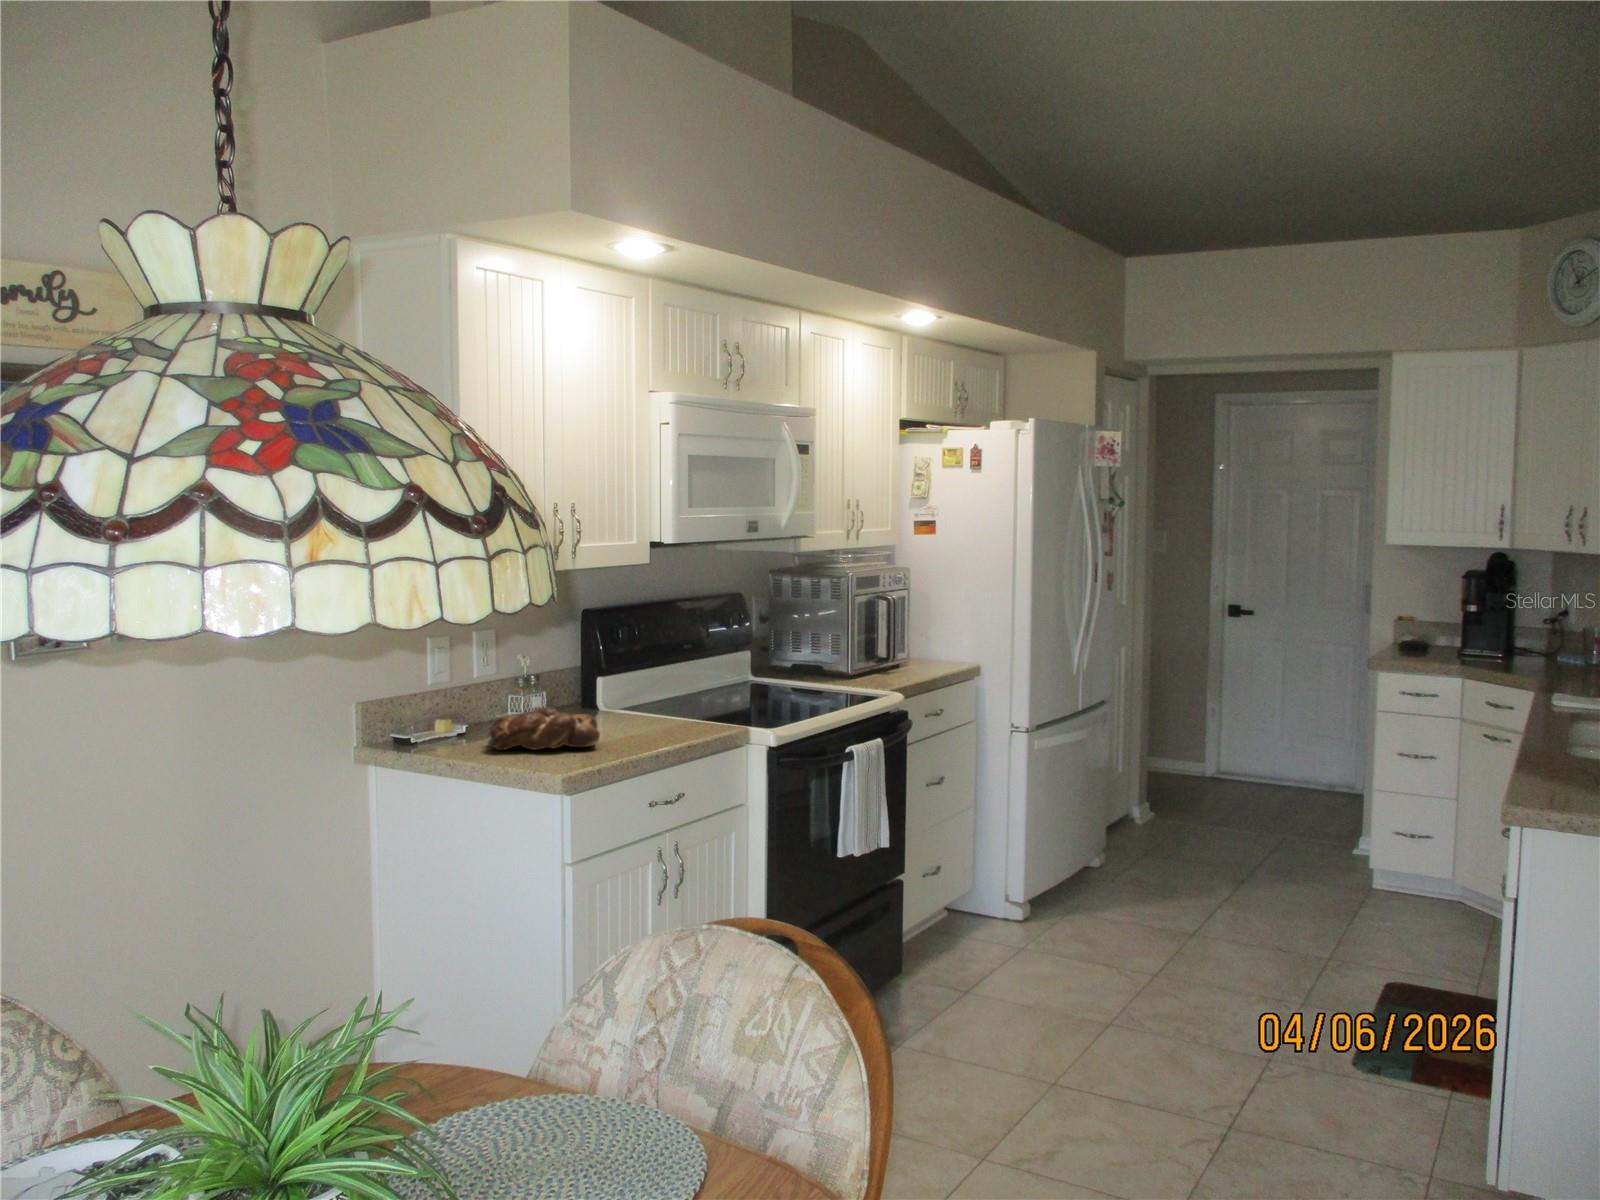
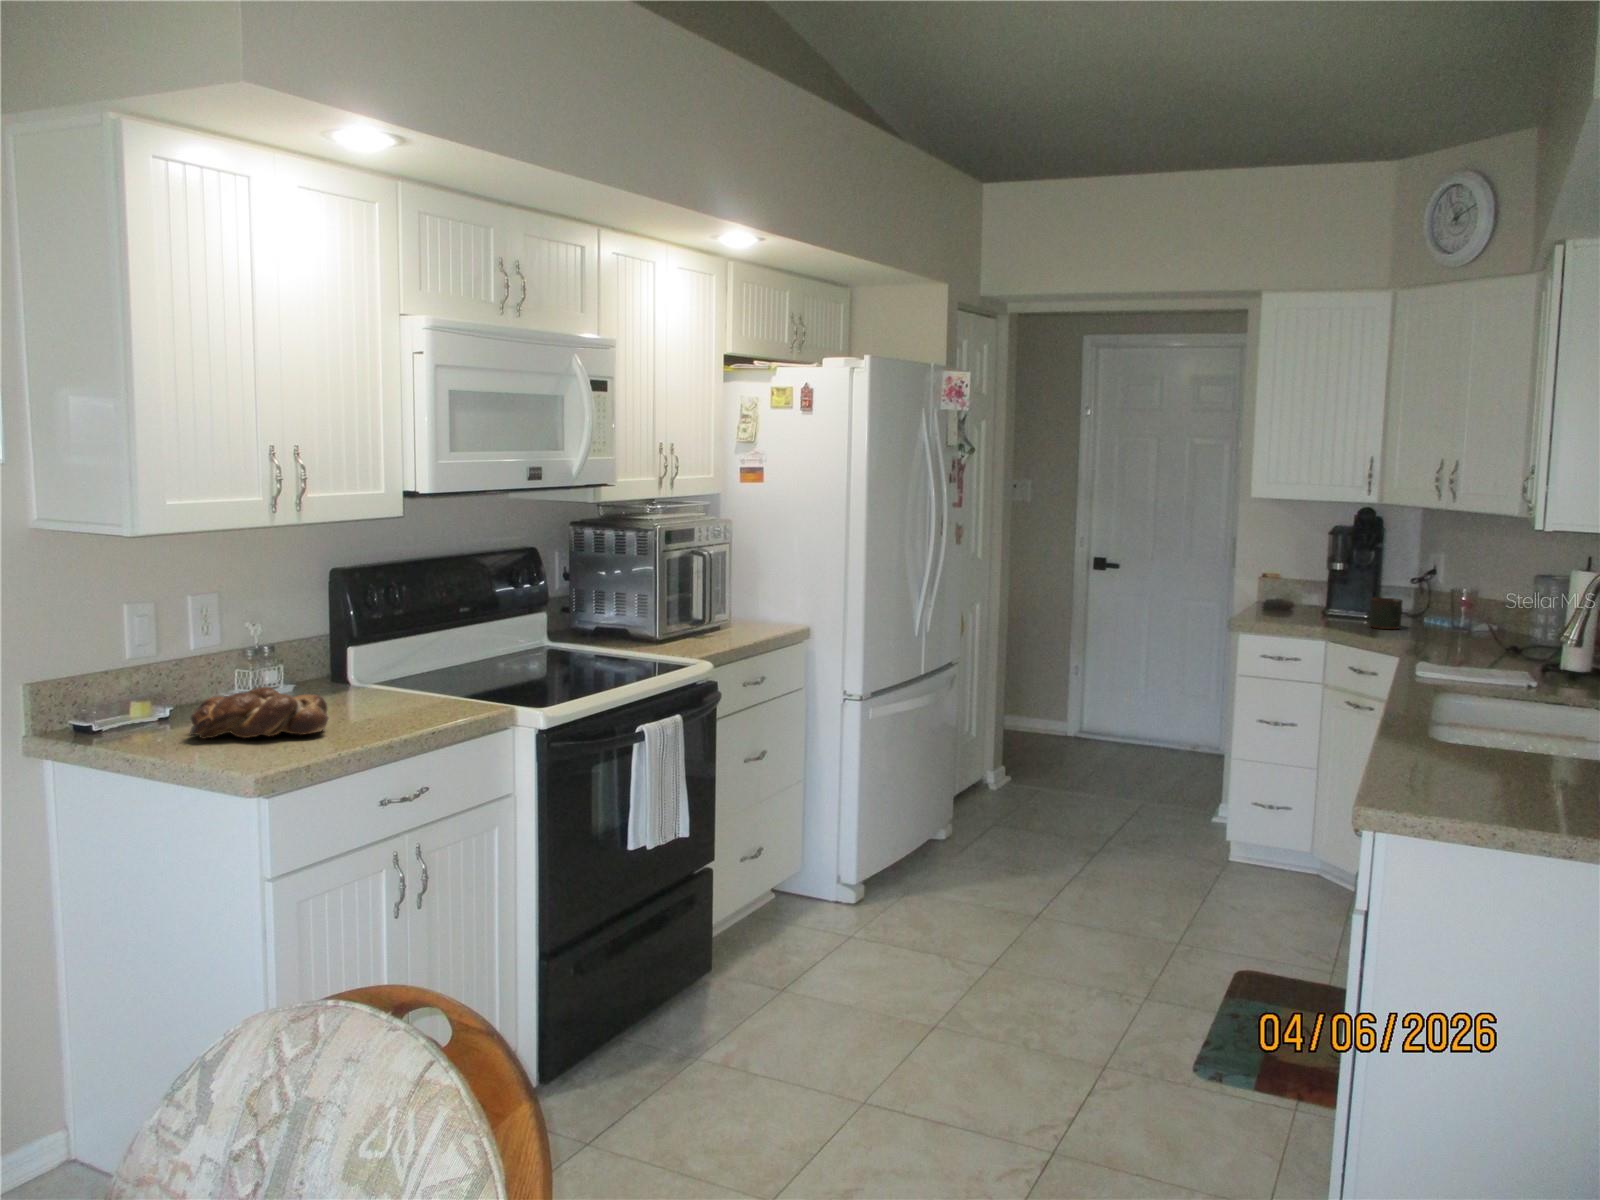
mug: none [1506,637,1539,667] -> present [1370,598,1403,629]

